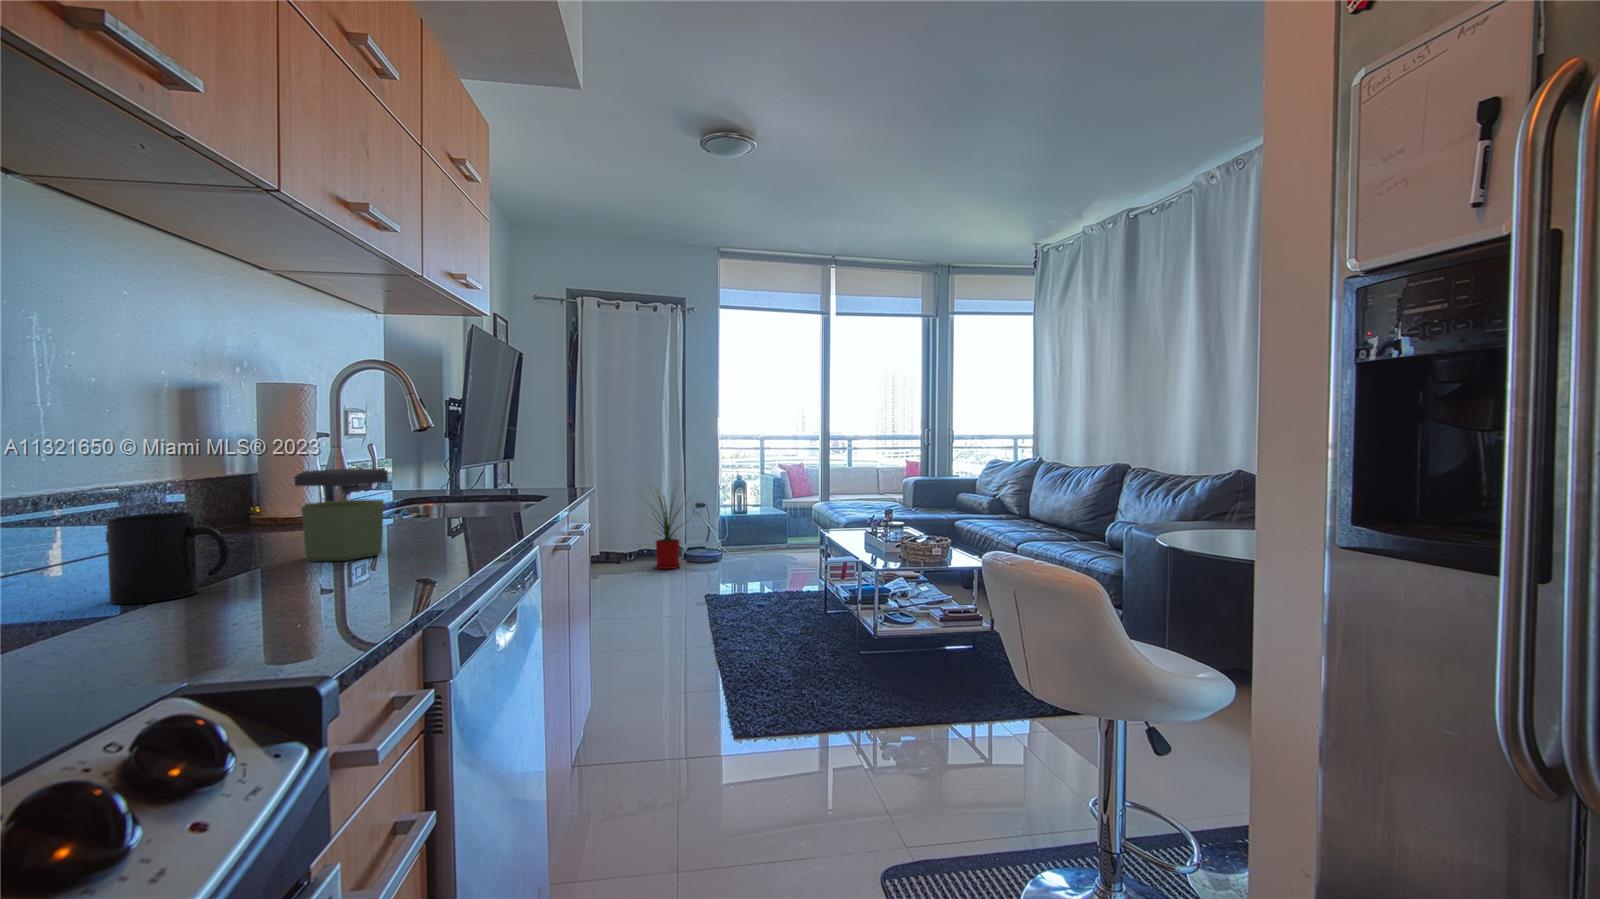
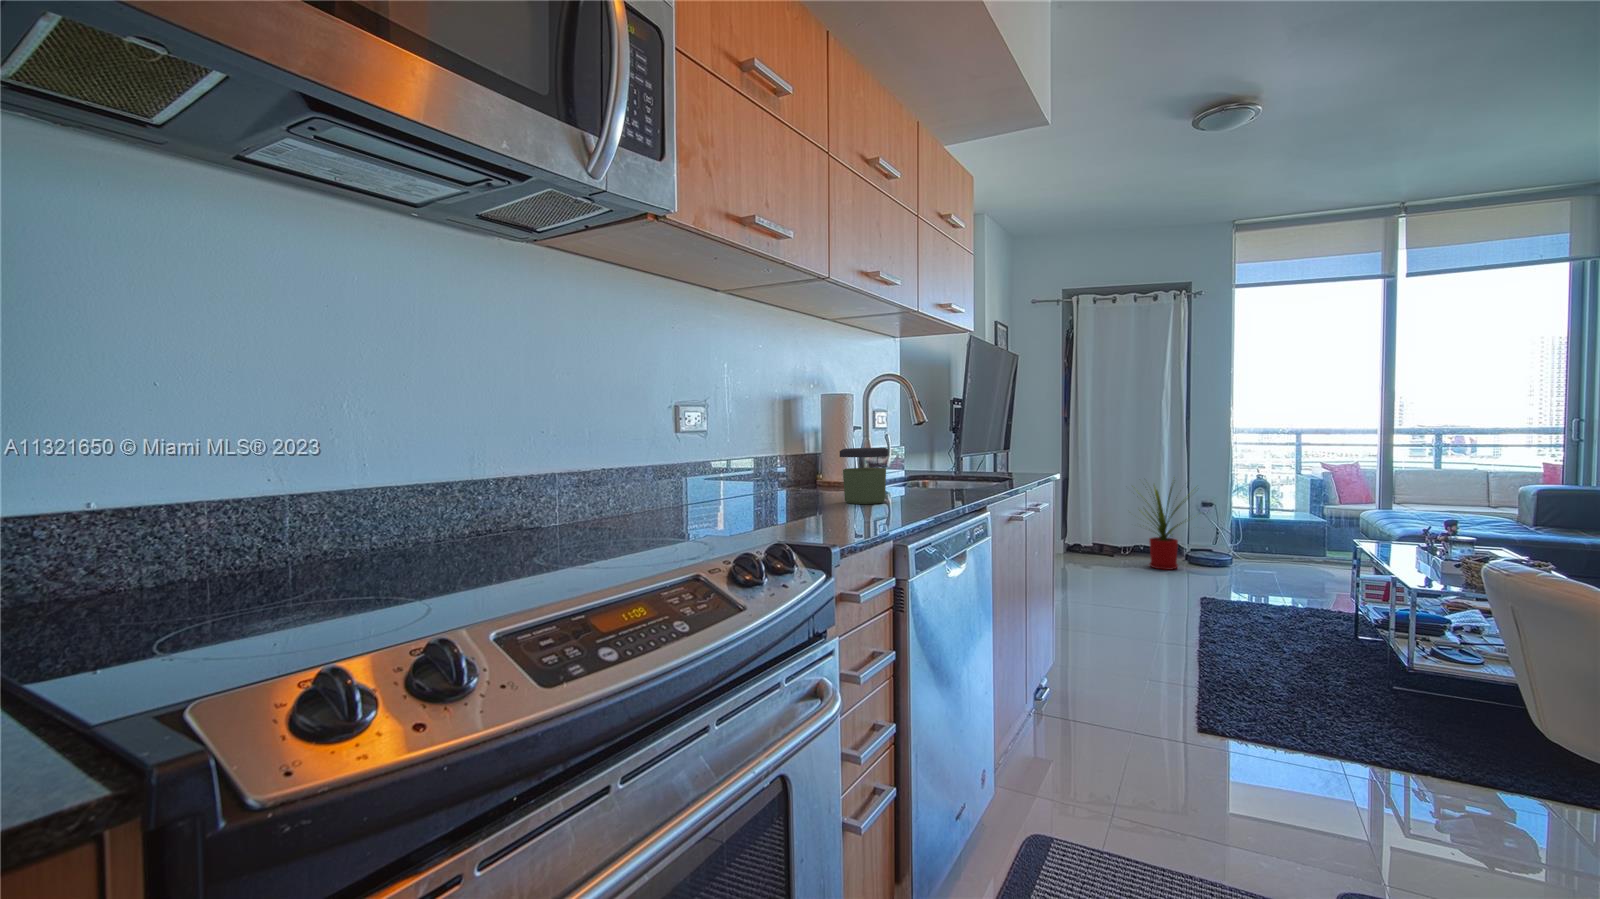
mug: present [106,512,229,604] -> none [763,468,809,512]

